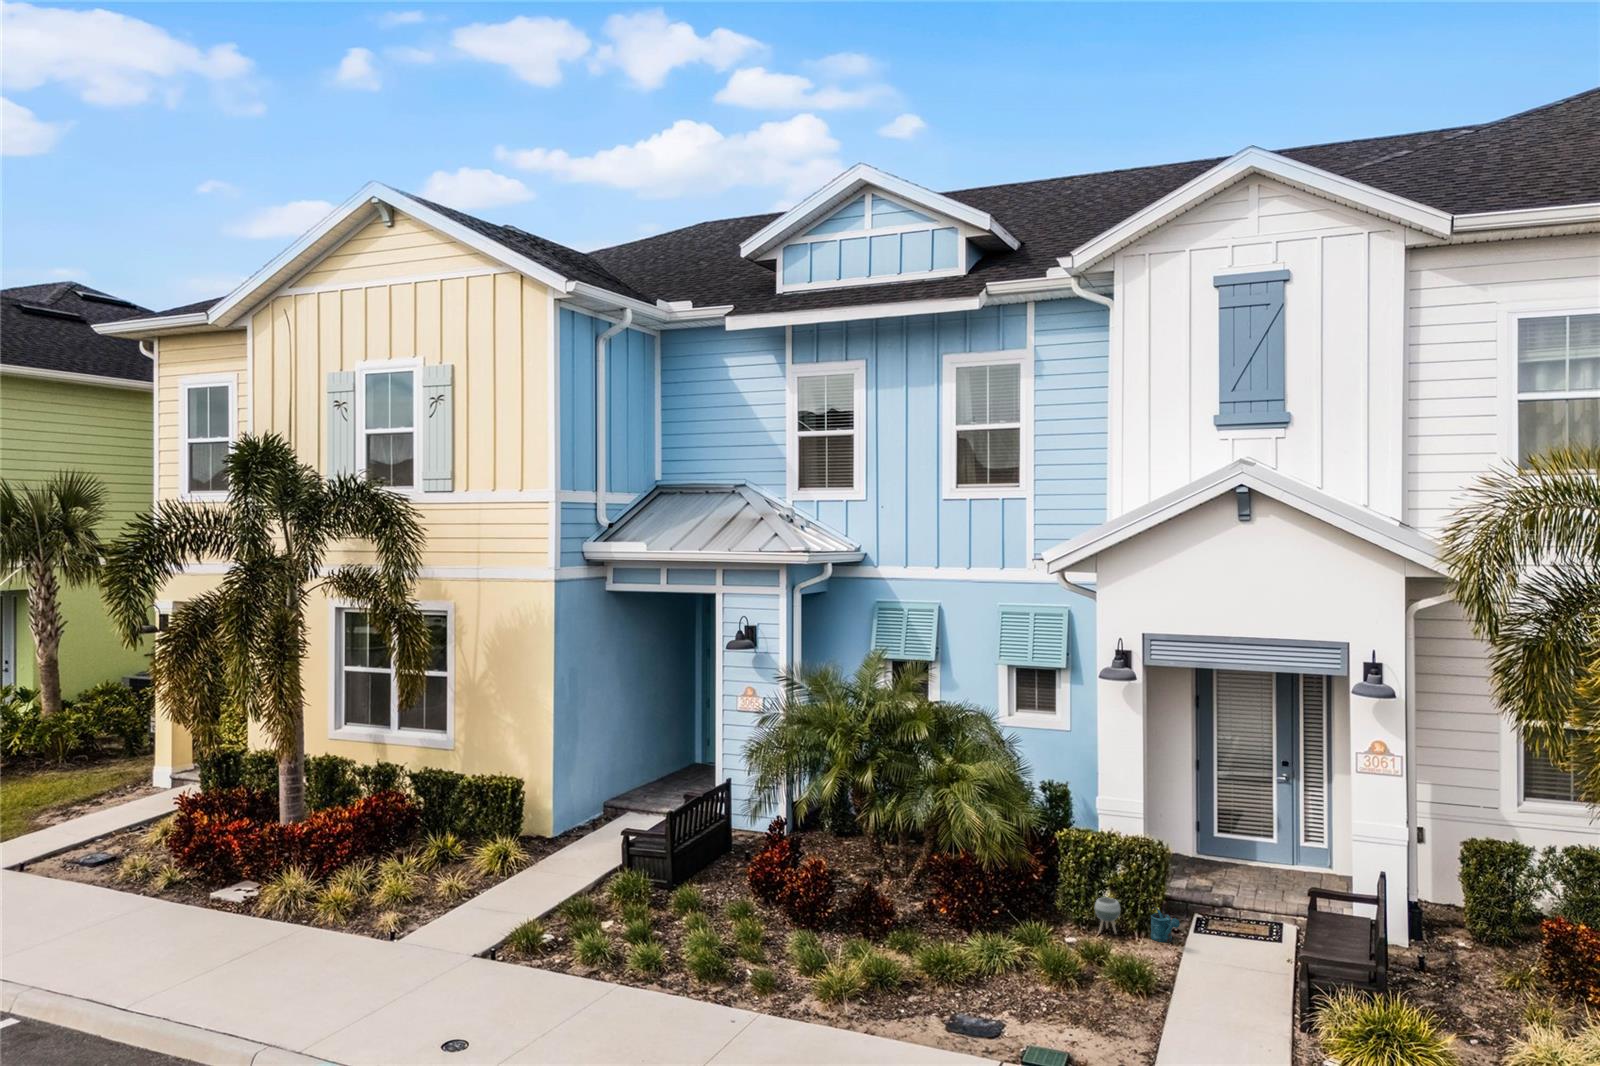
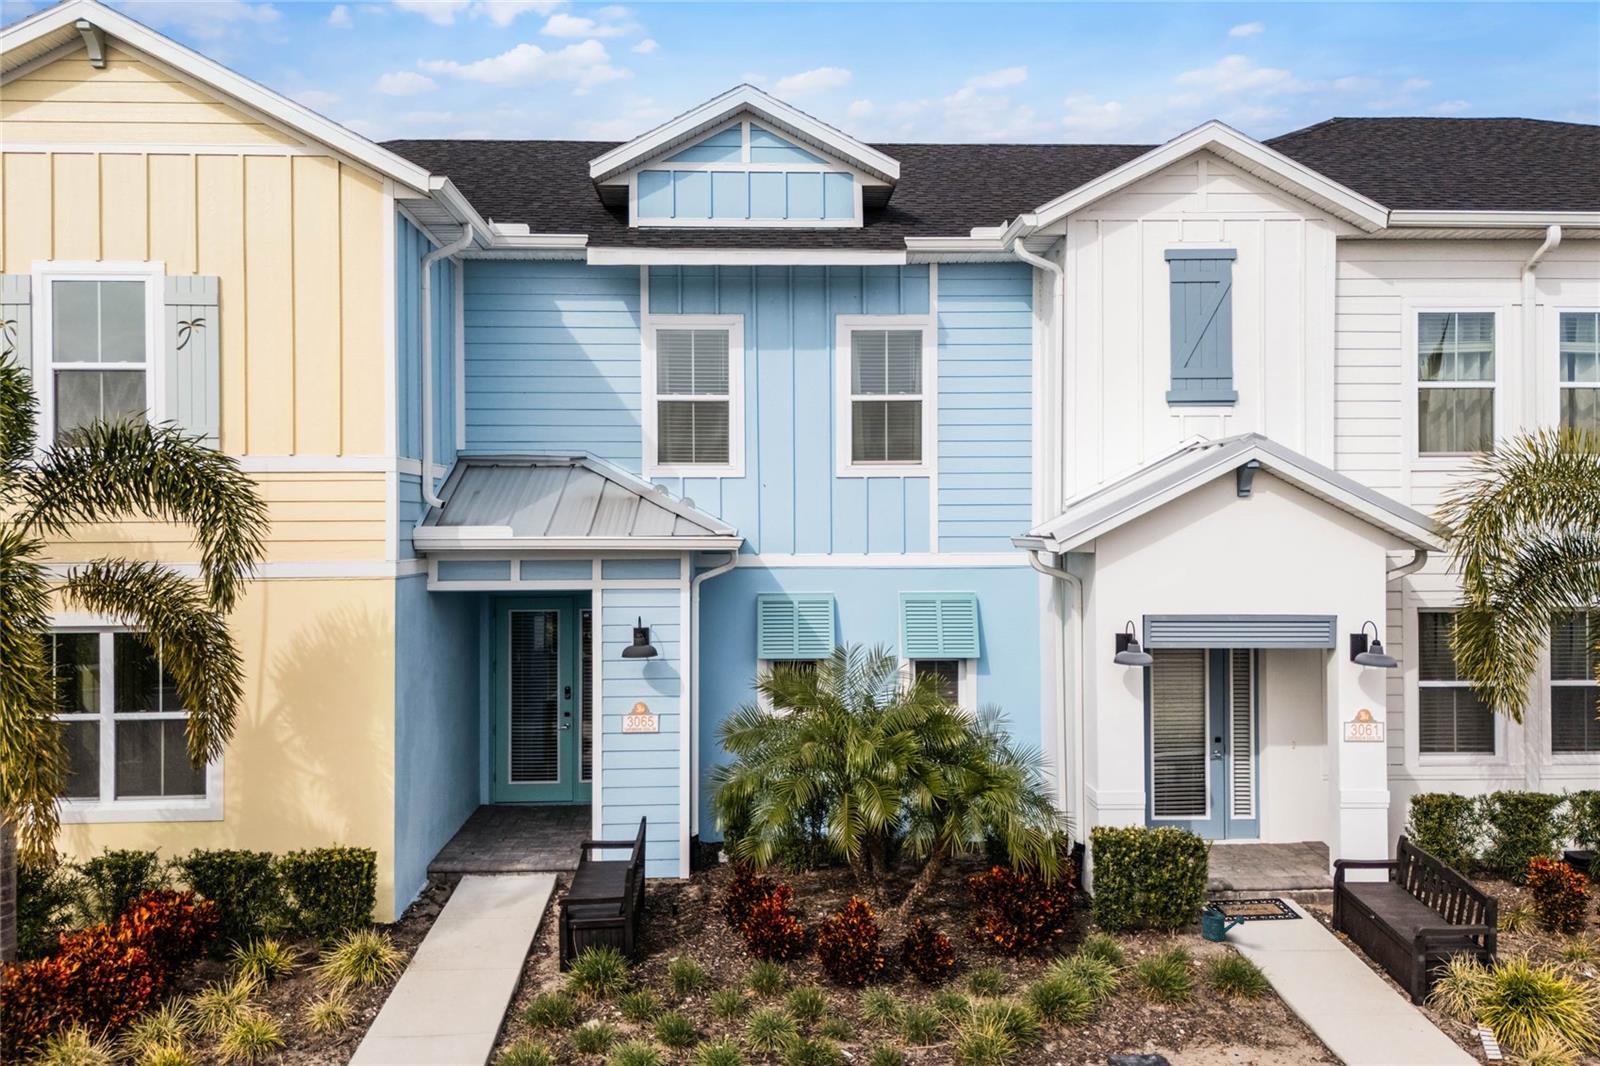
planter: present [1095,898,1120,933] -> none [1146,902,1174,942]

